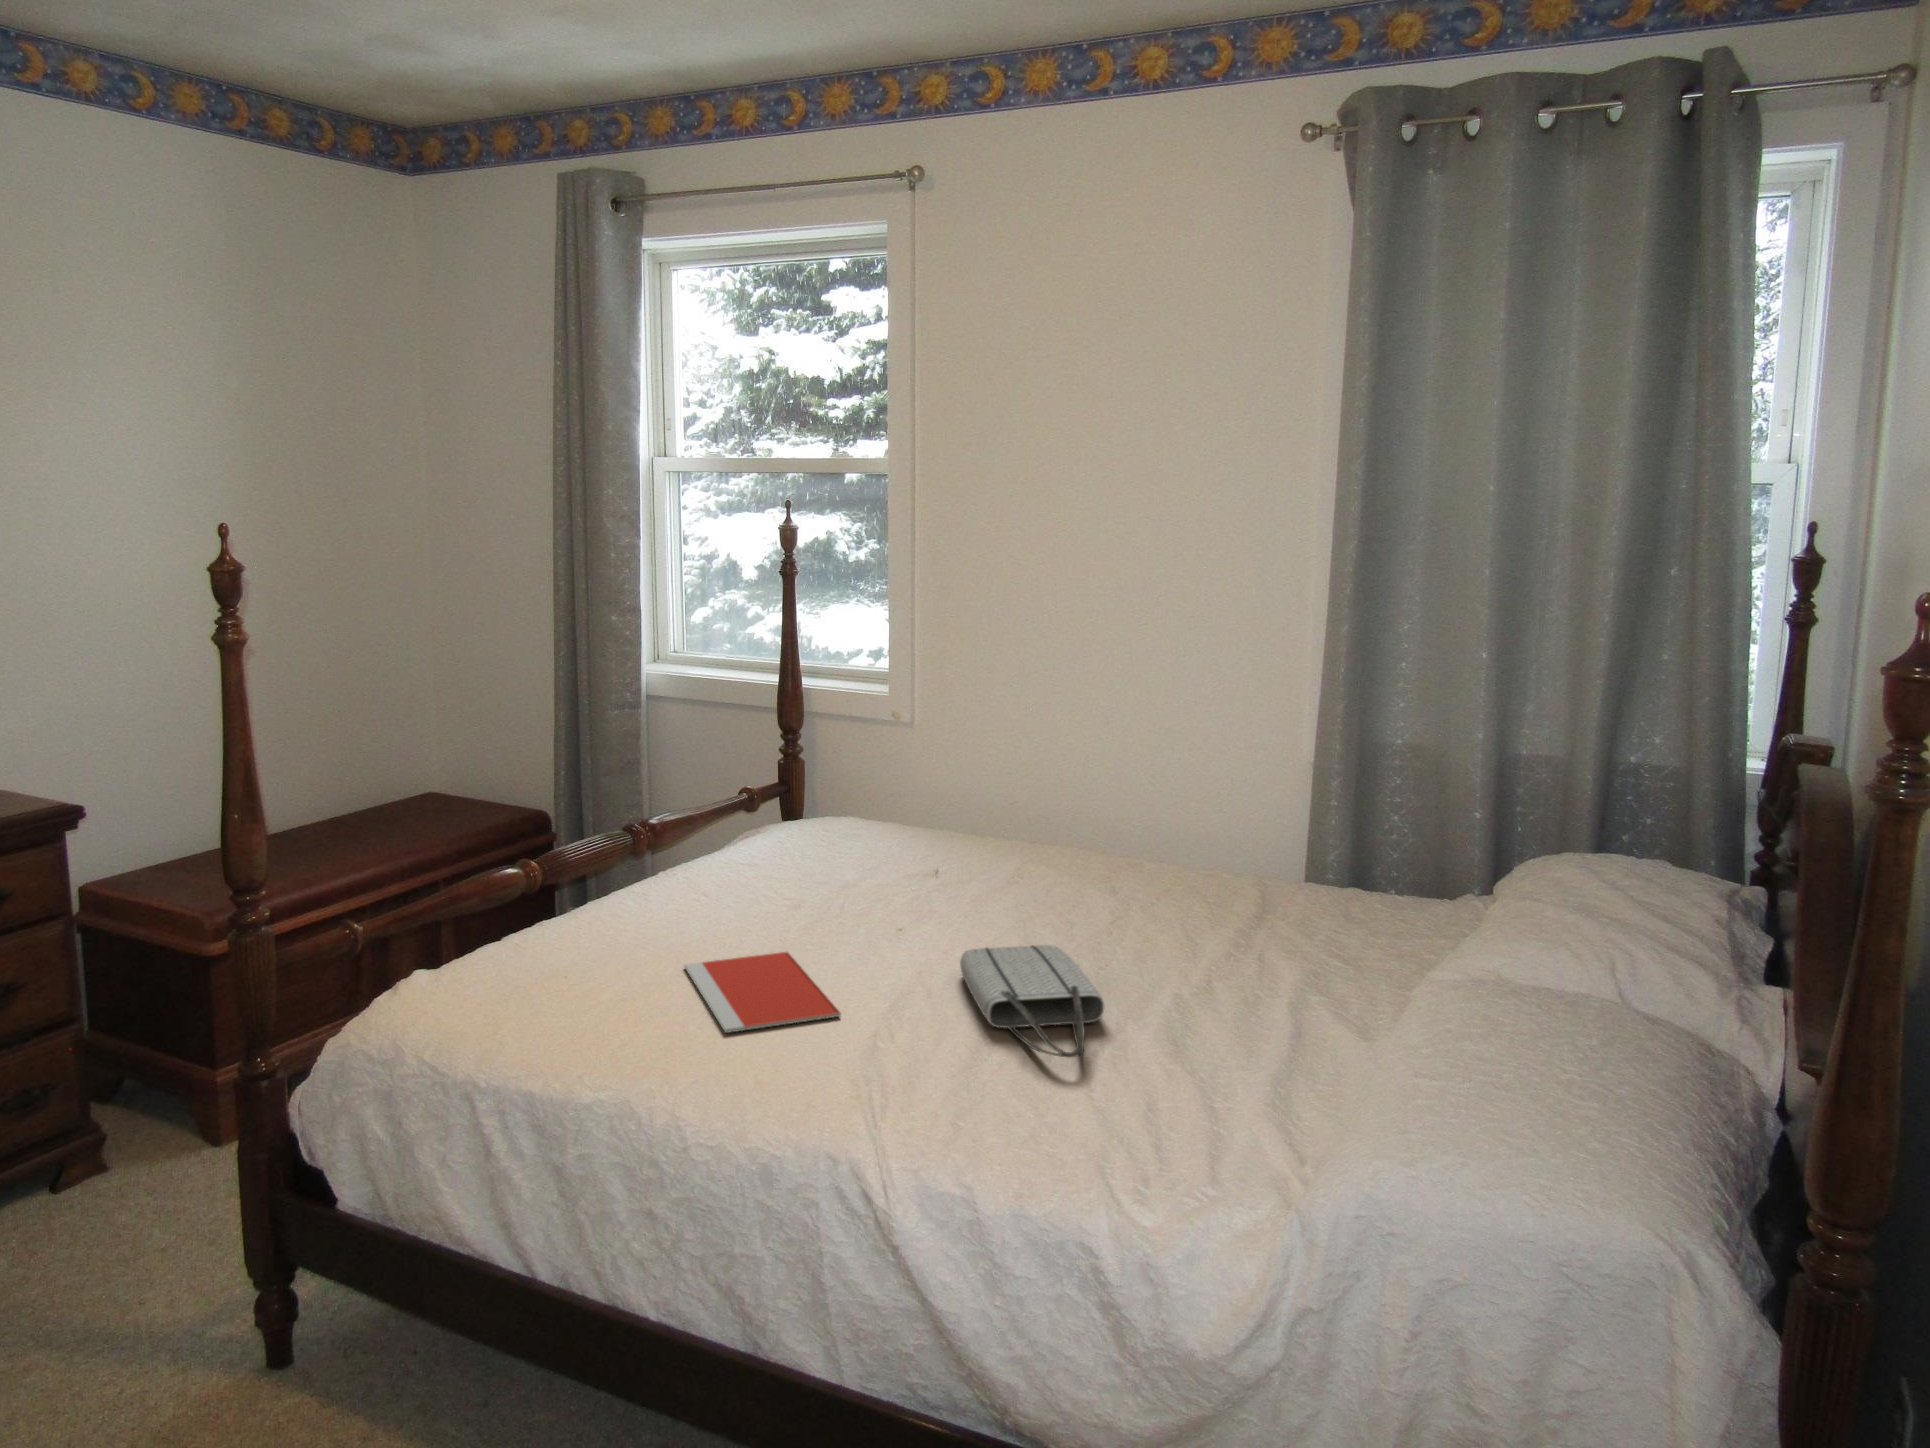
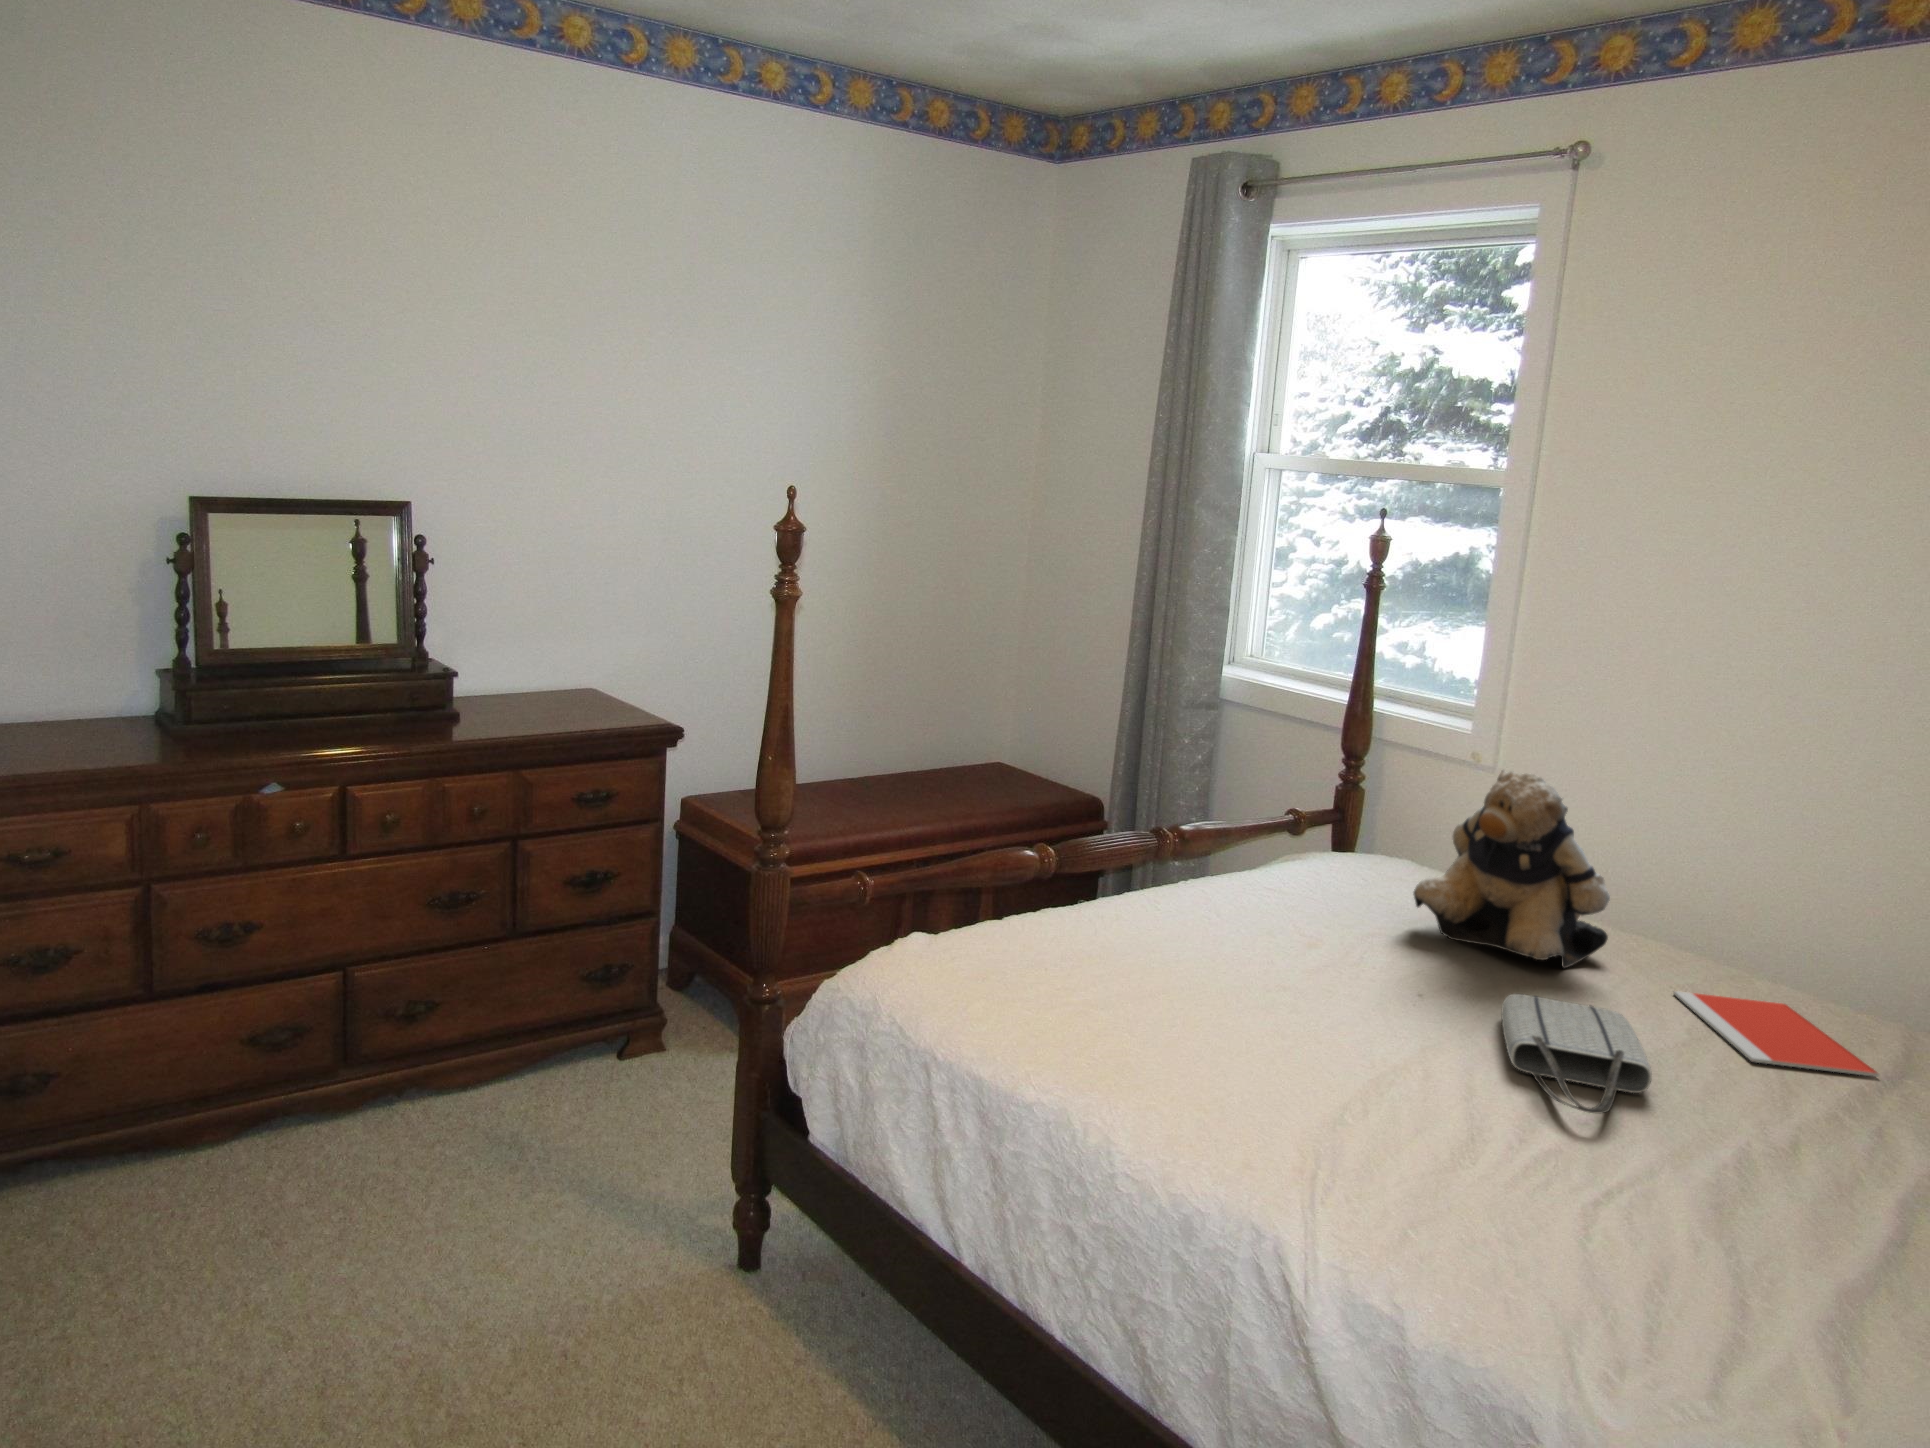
teddy bear: none [850,739,1017,910] -> present [1414,770,1610,968]
notebook: present [684,952,841,1033] -> present [1673,991,1879,1077]

